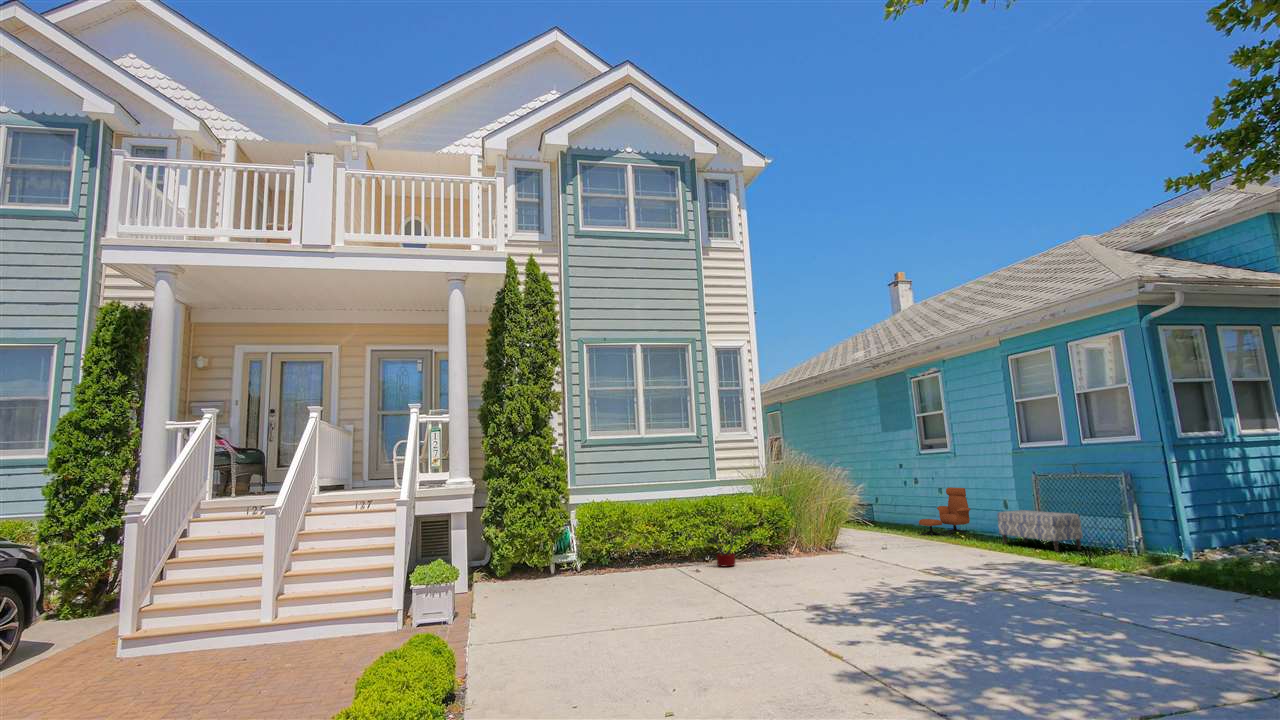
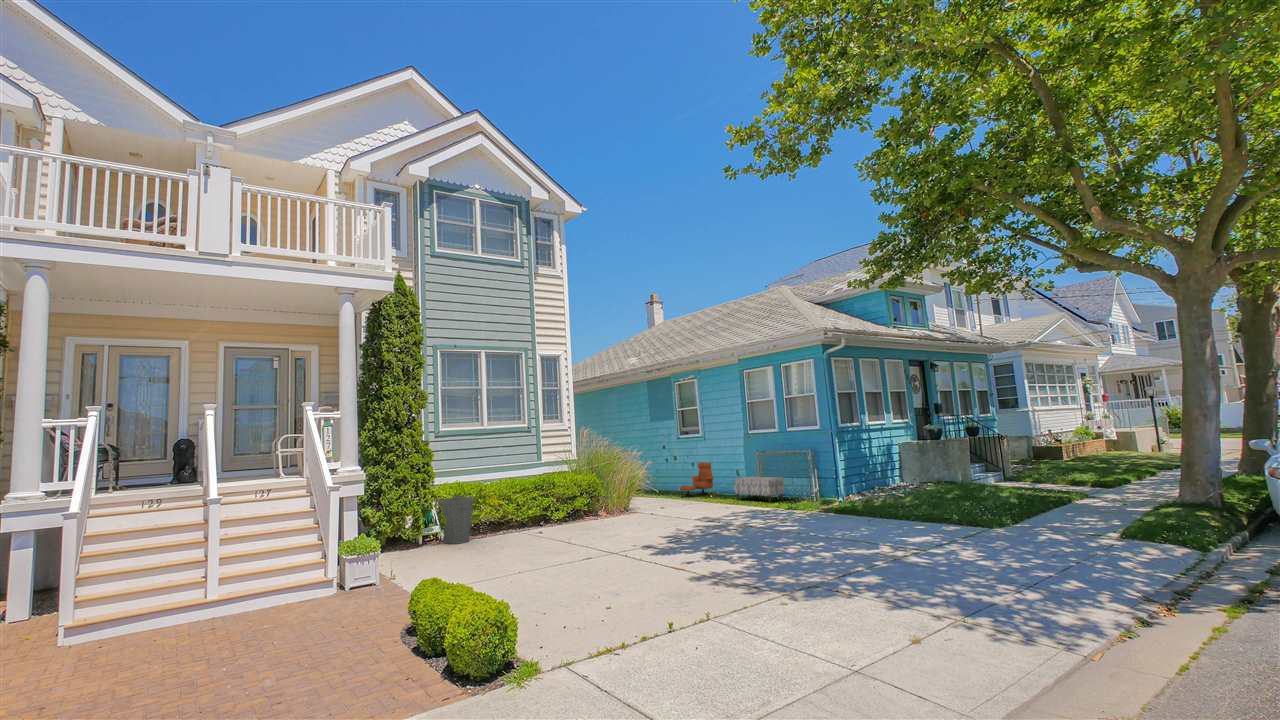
trash can: none [567,517,613,579] -> present [436,495,474,544]
decorative plant: present [707,526,750,567] -> none [538,491,577,527]

